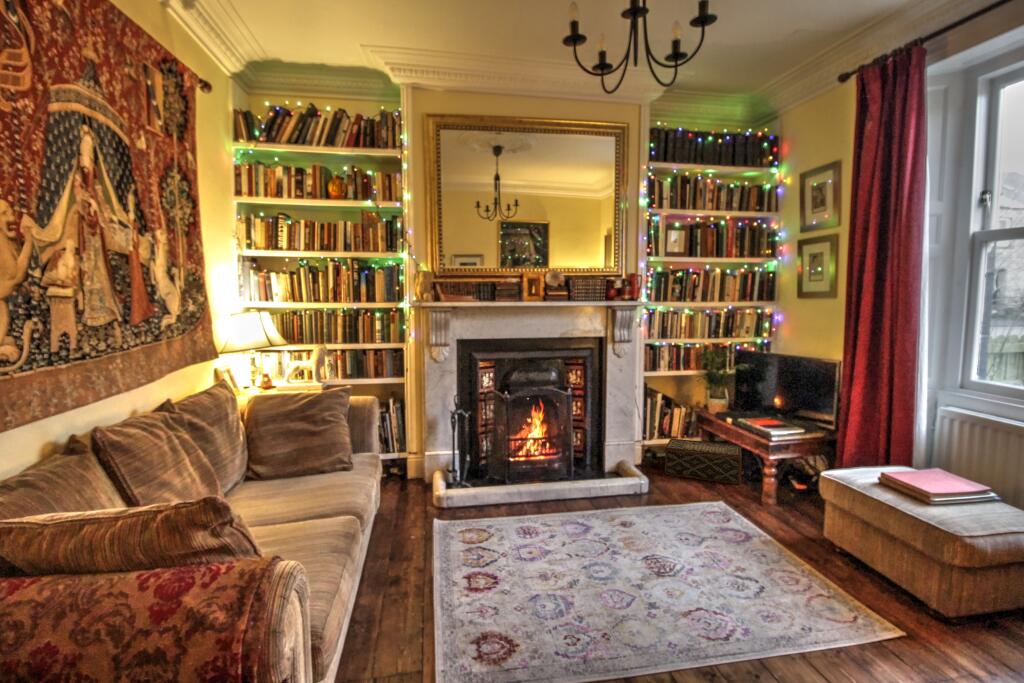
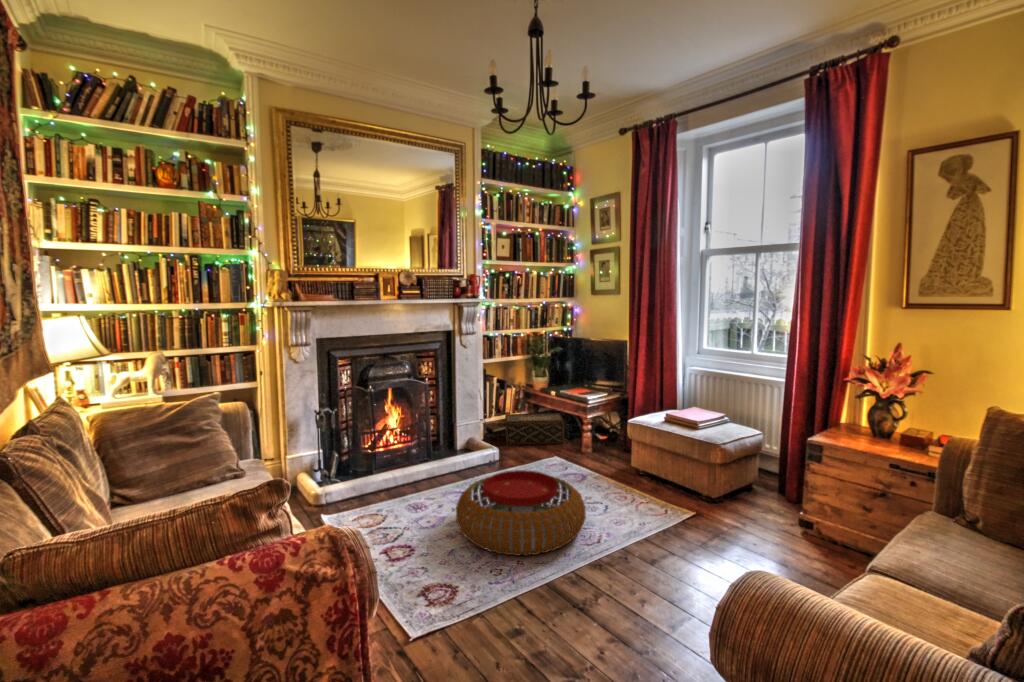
pouf: none [550,513,718,632] -> present [456,470,586,556]

